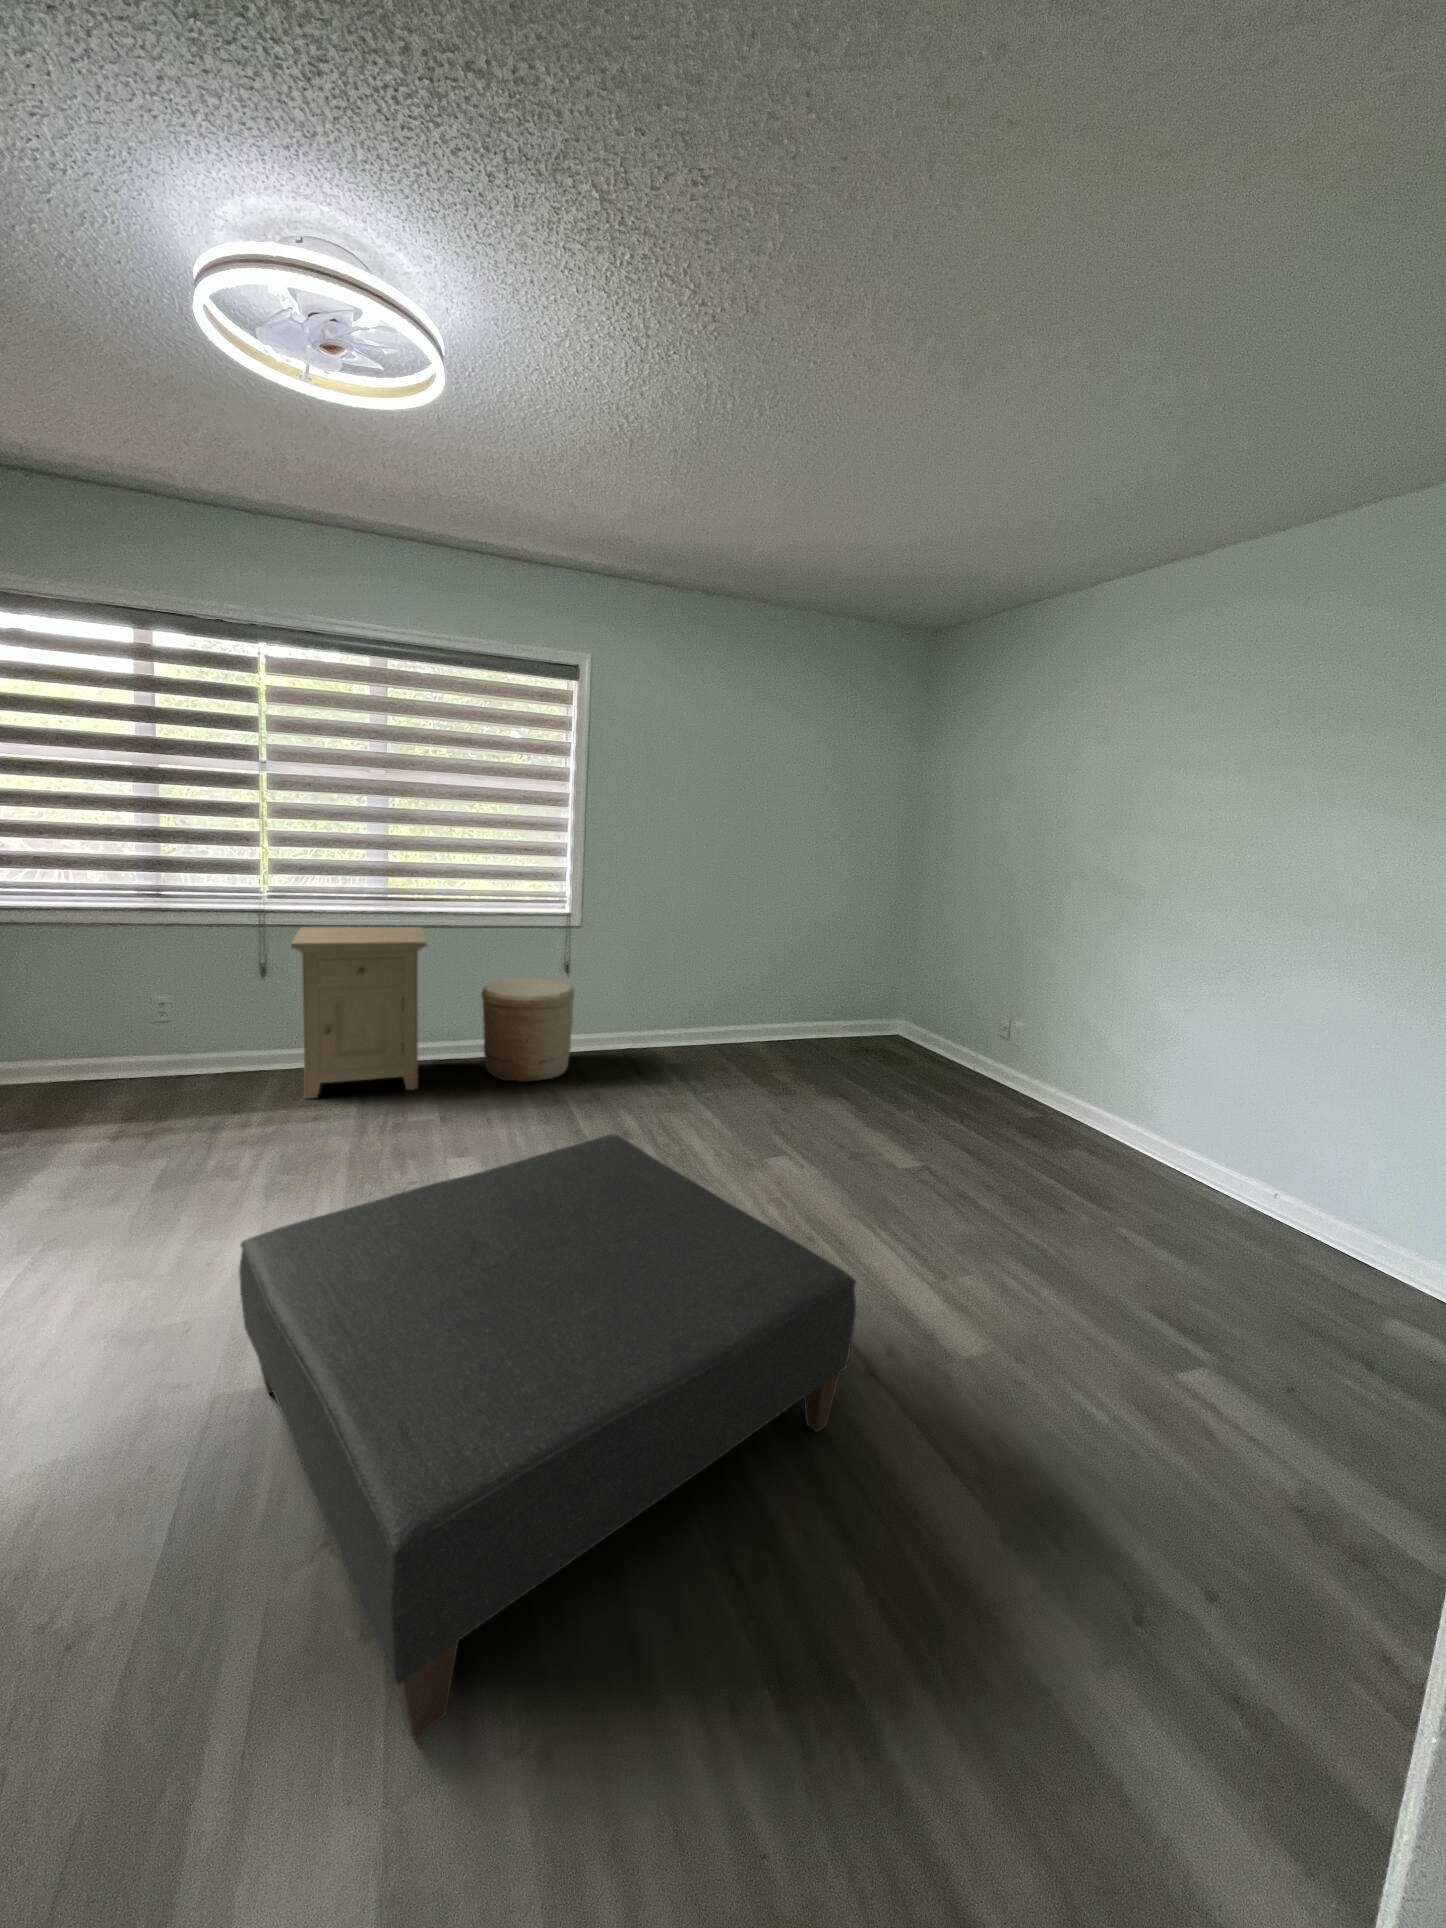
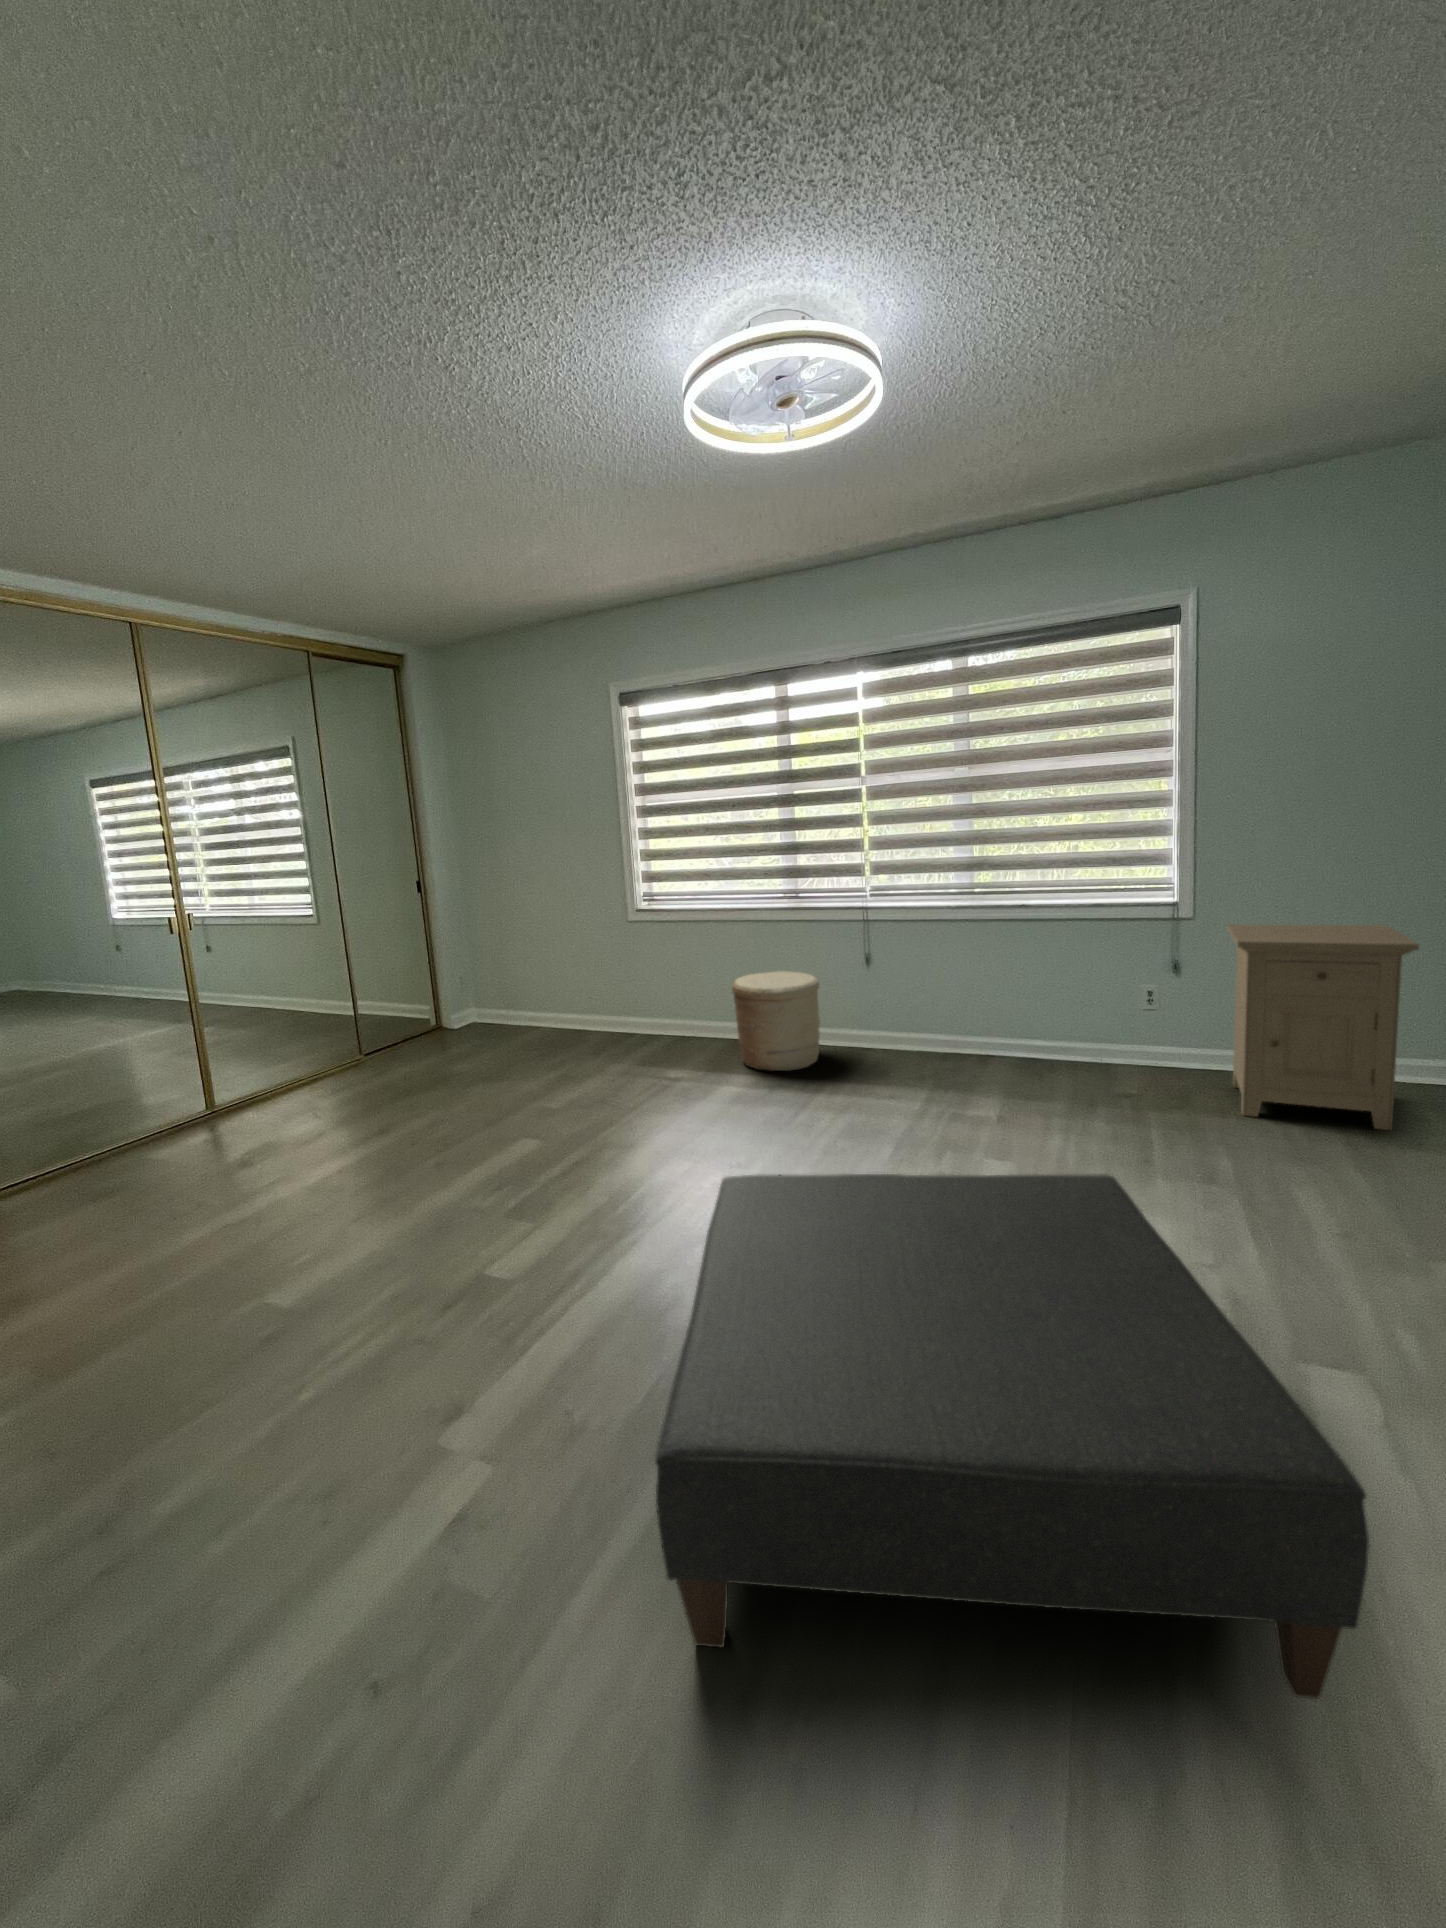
nightstand: present [291,927,427,1099] -> present [1227,924,1419,1130]
woven basket: present [481,978,574,1082] -> present [732,971,820,1071]

